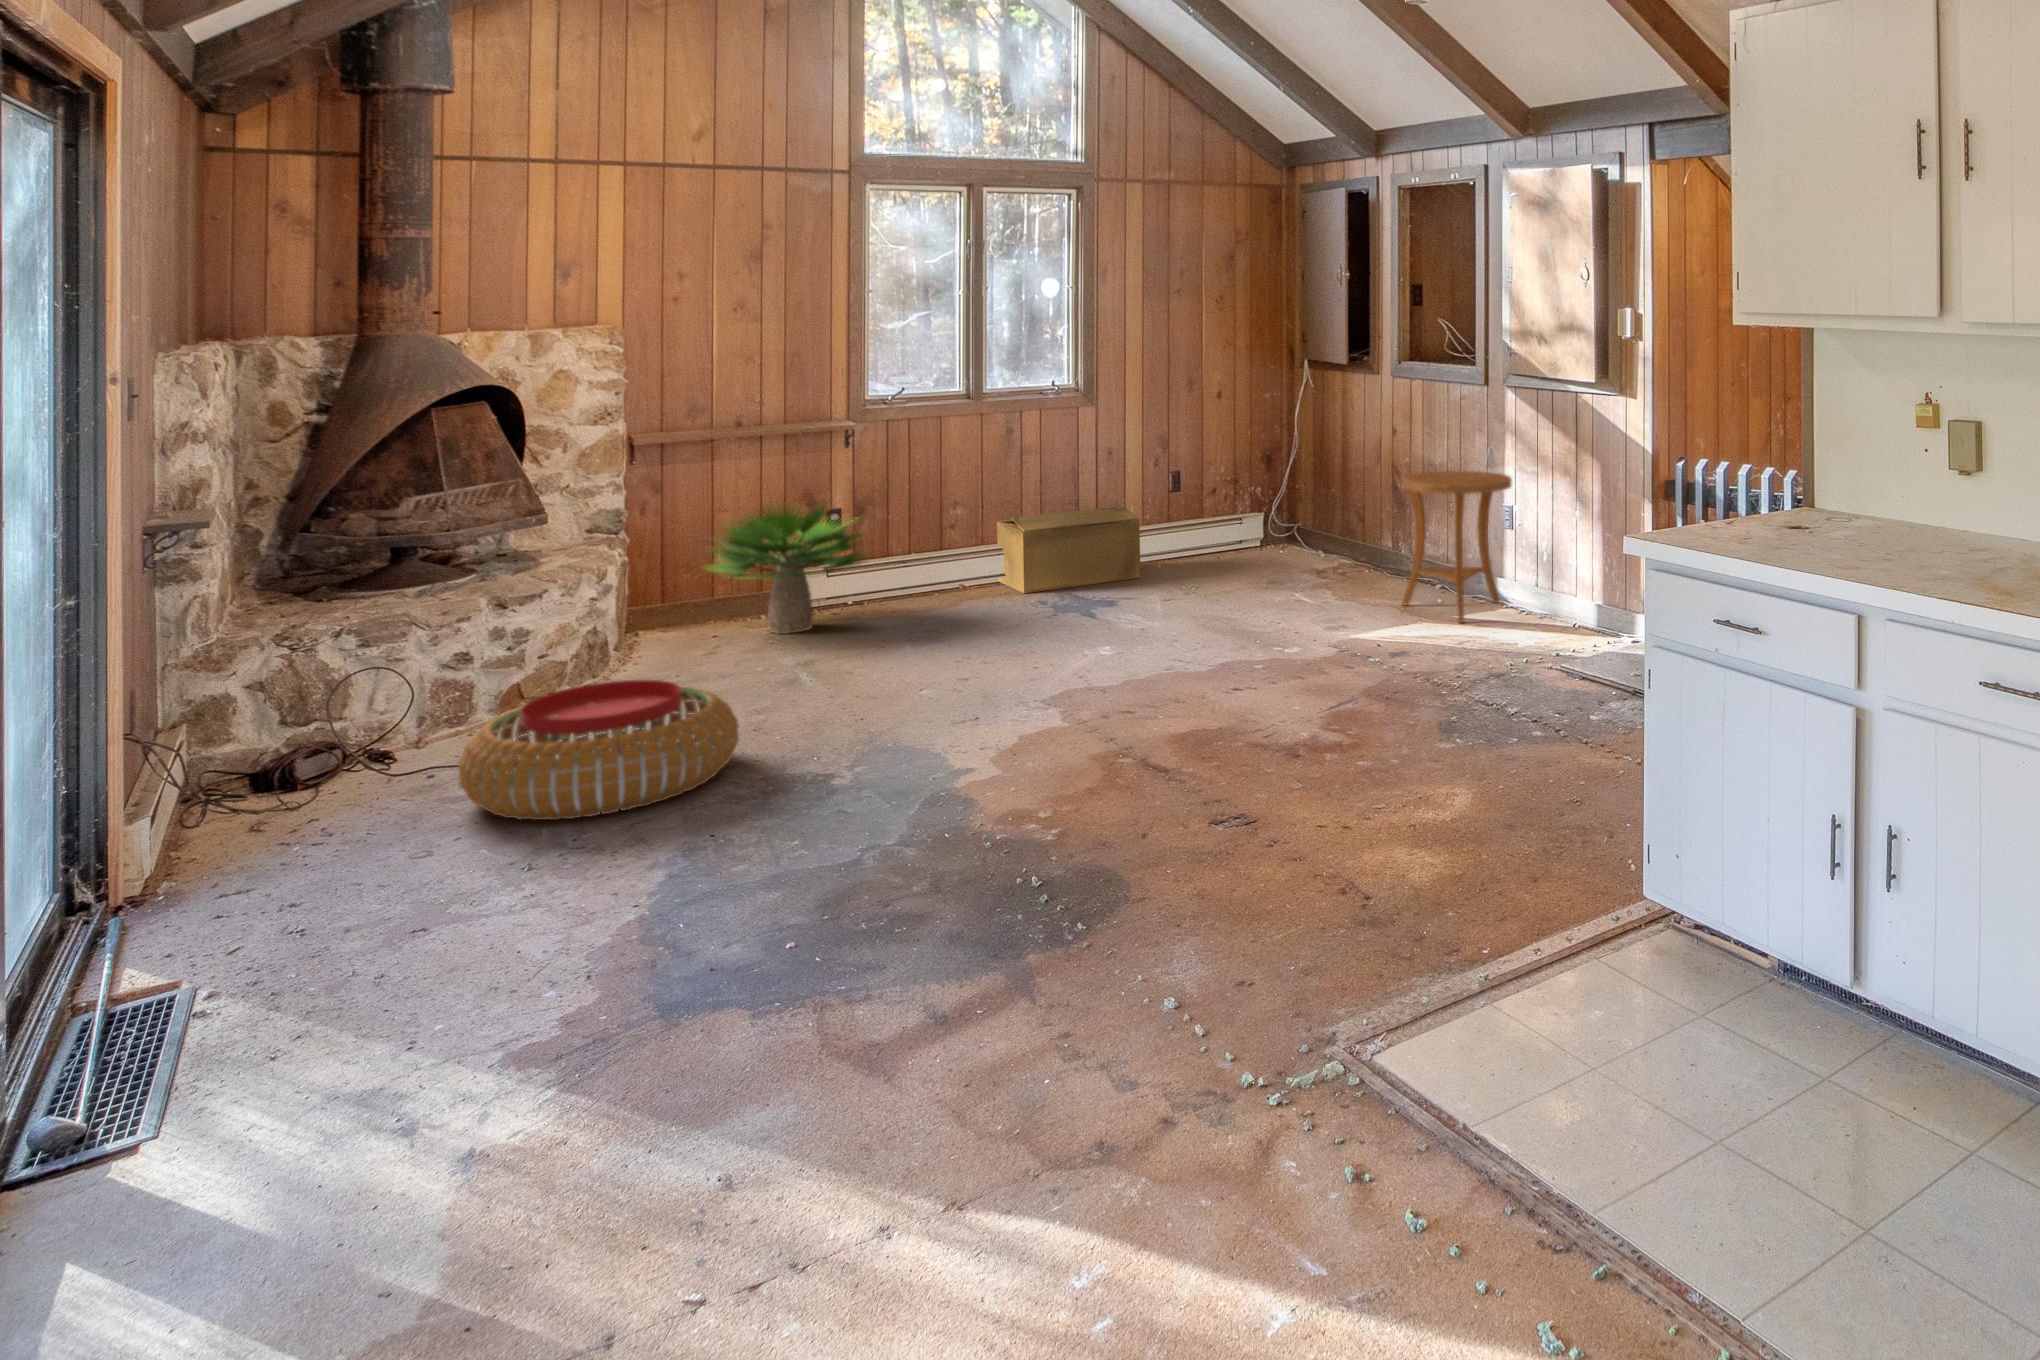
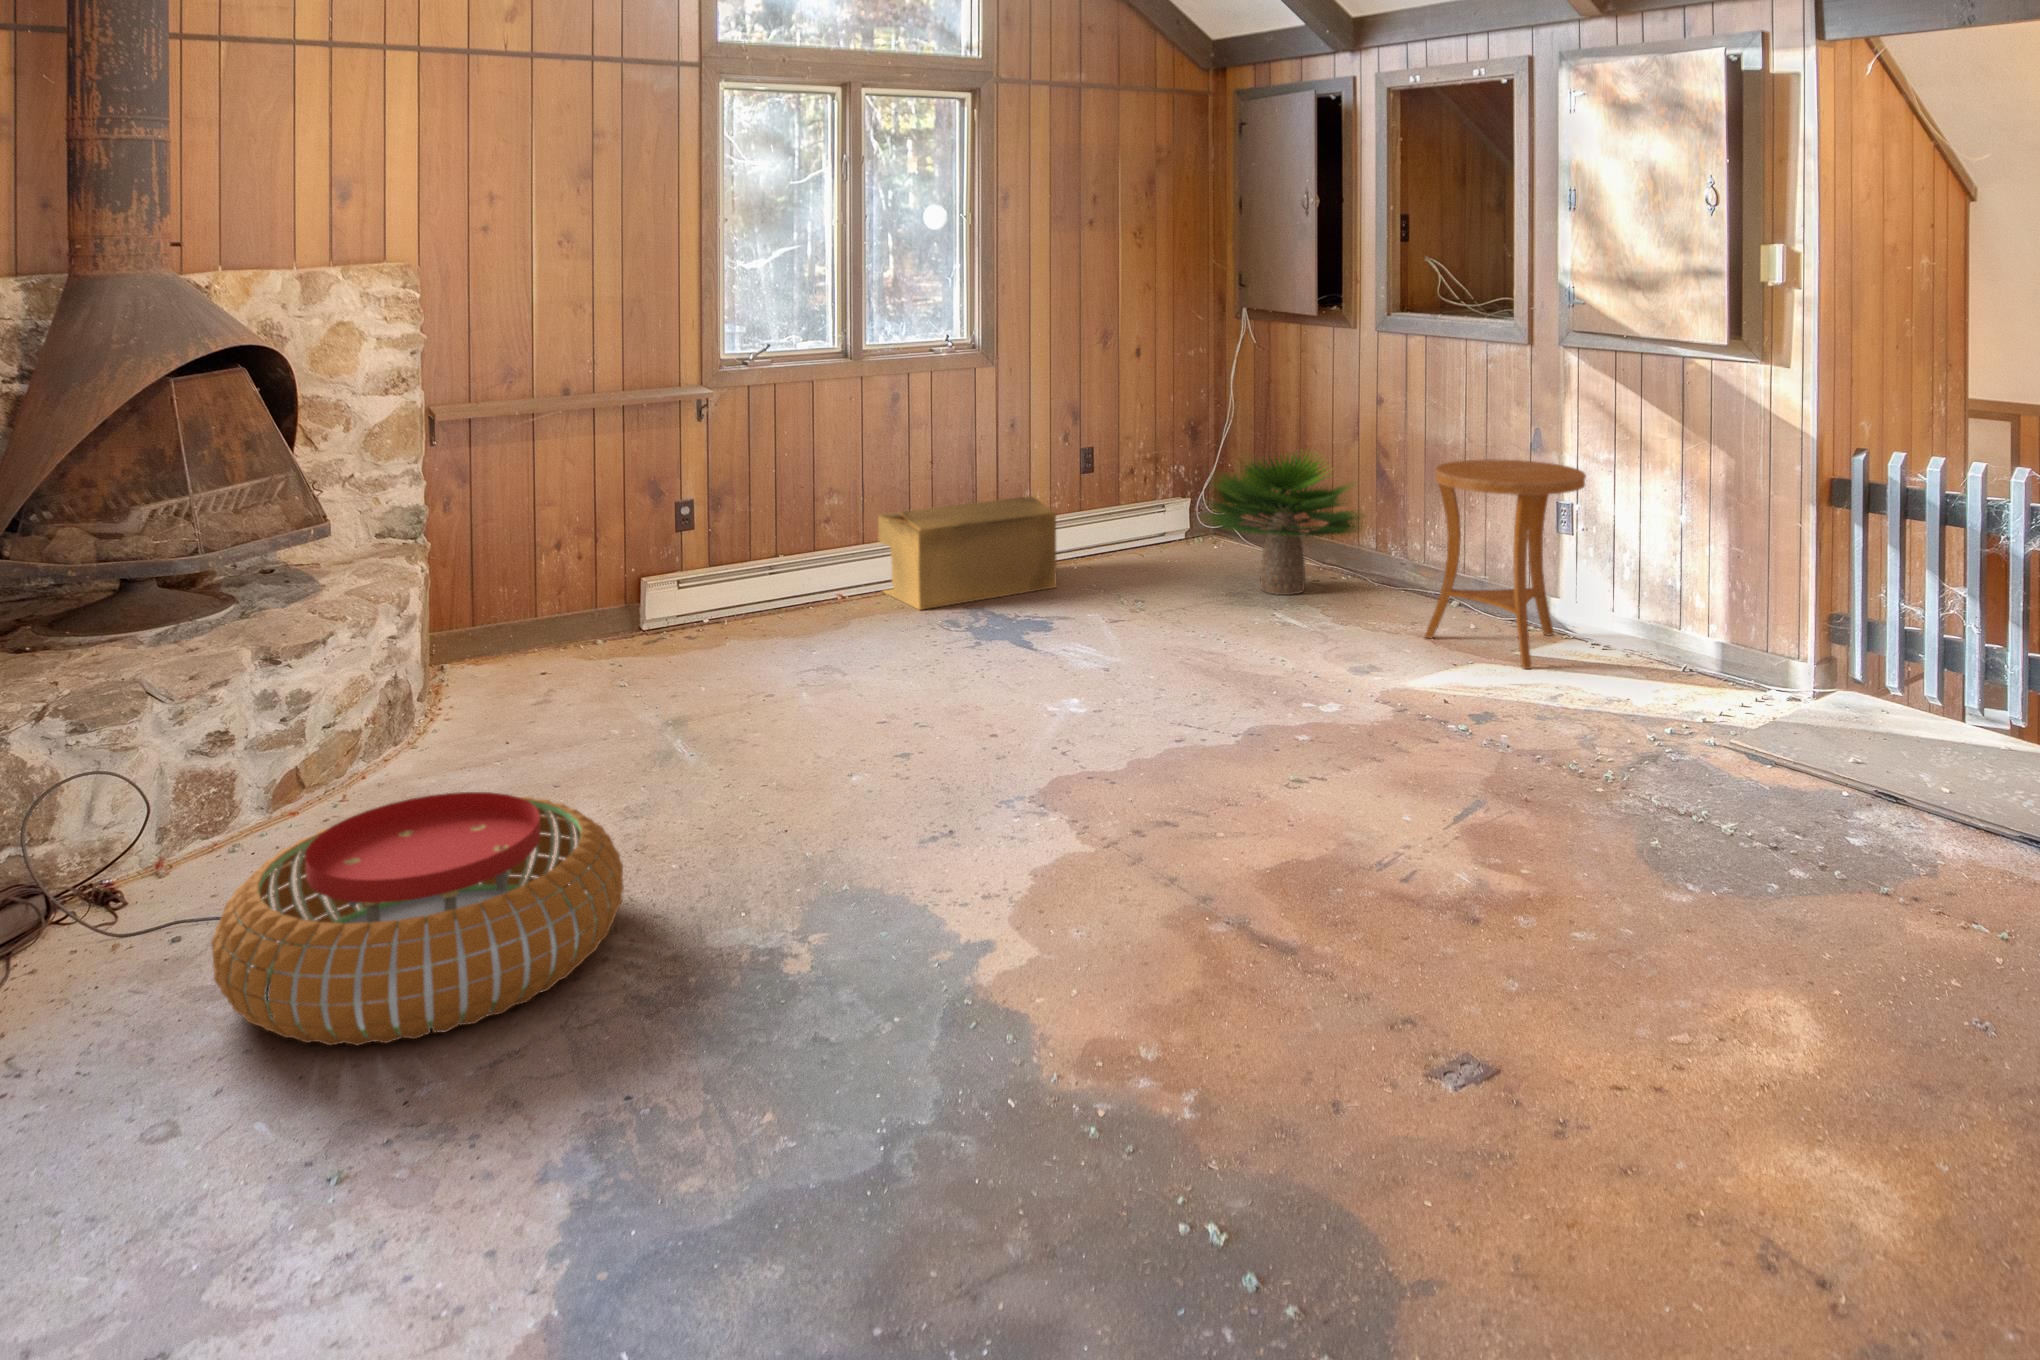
potted plant: present [707,503,869,634] -> present [1206,450,1359,595]

